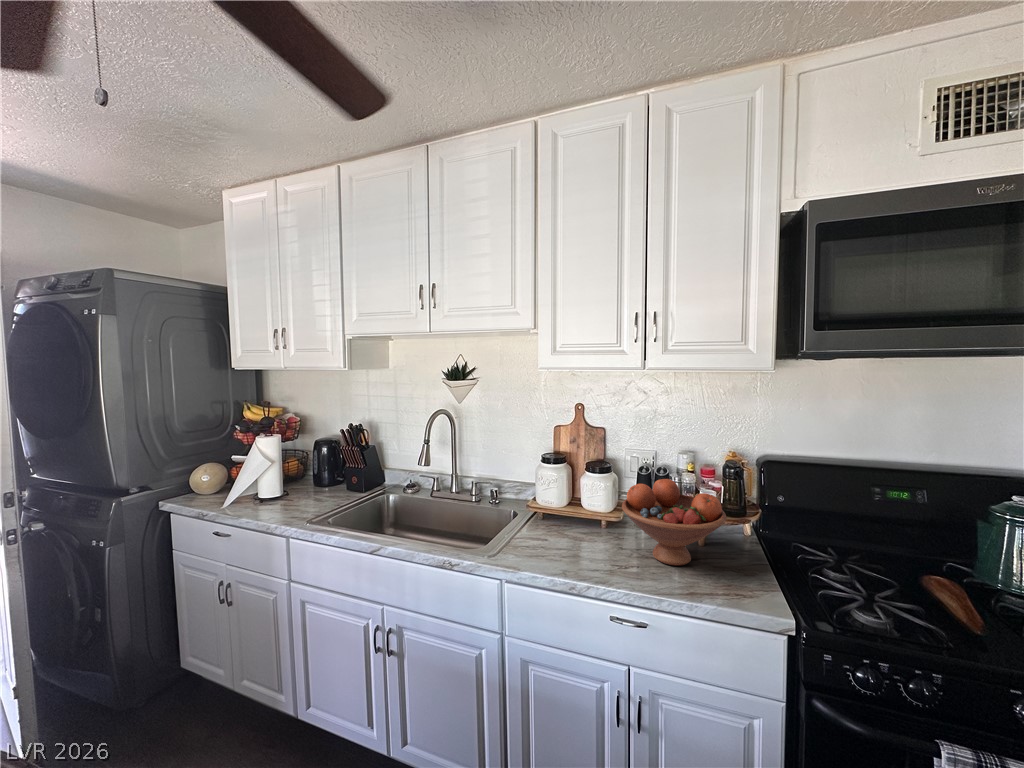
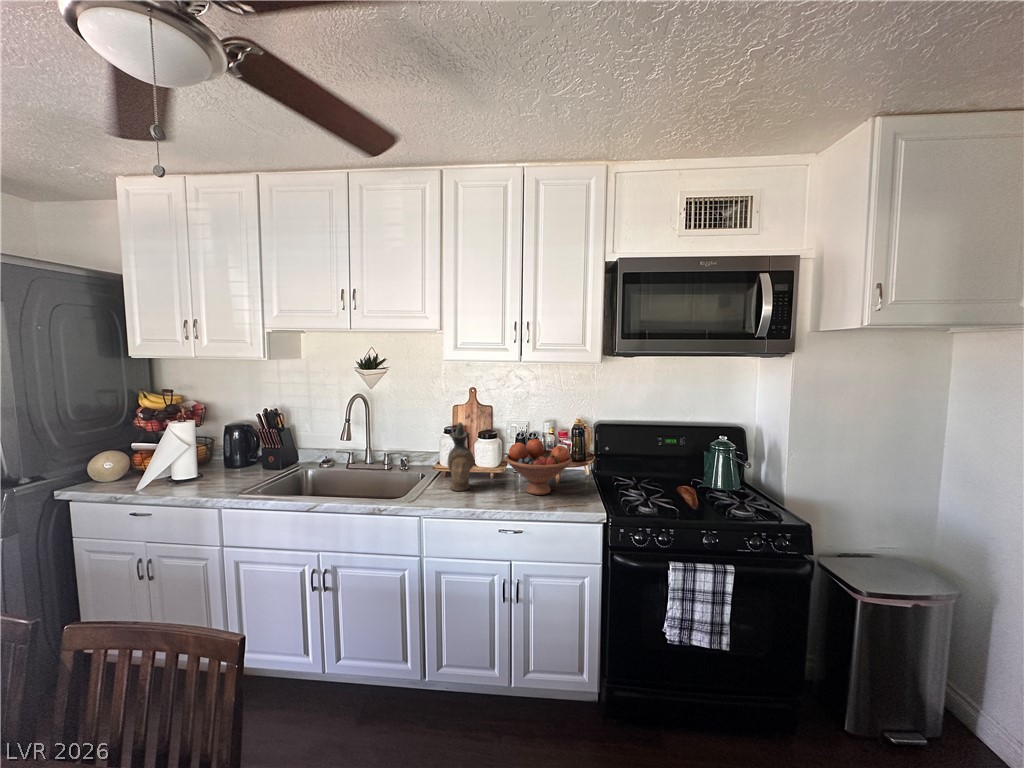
ceramic pitcher: none [541,450,578,545] -> present [448,422,475,491]

